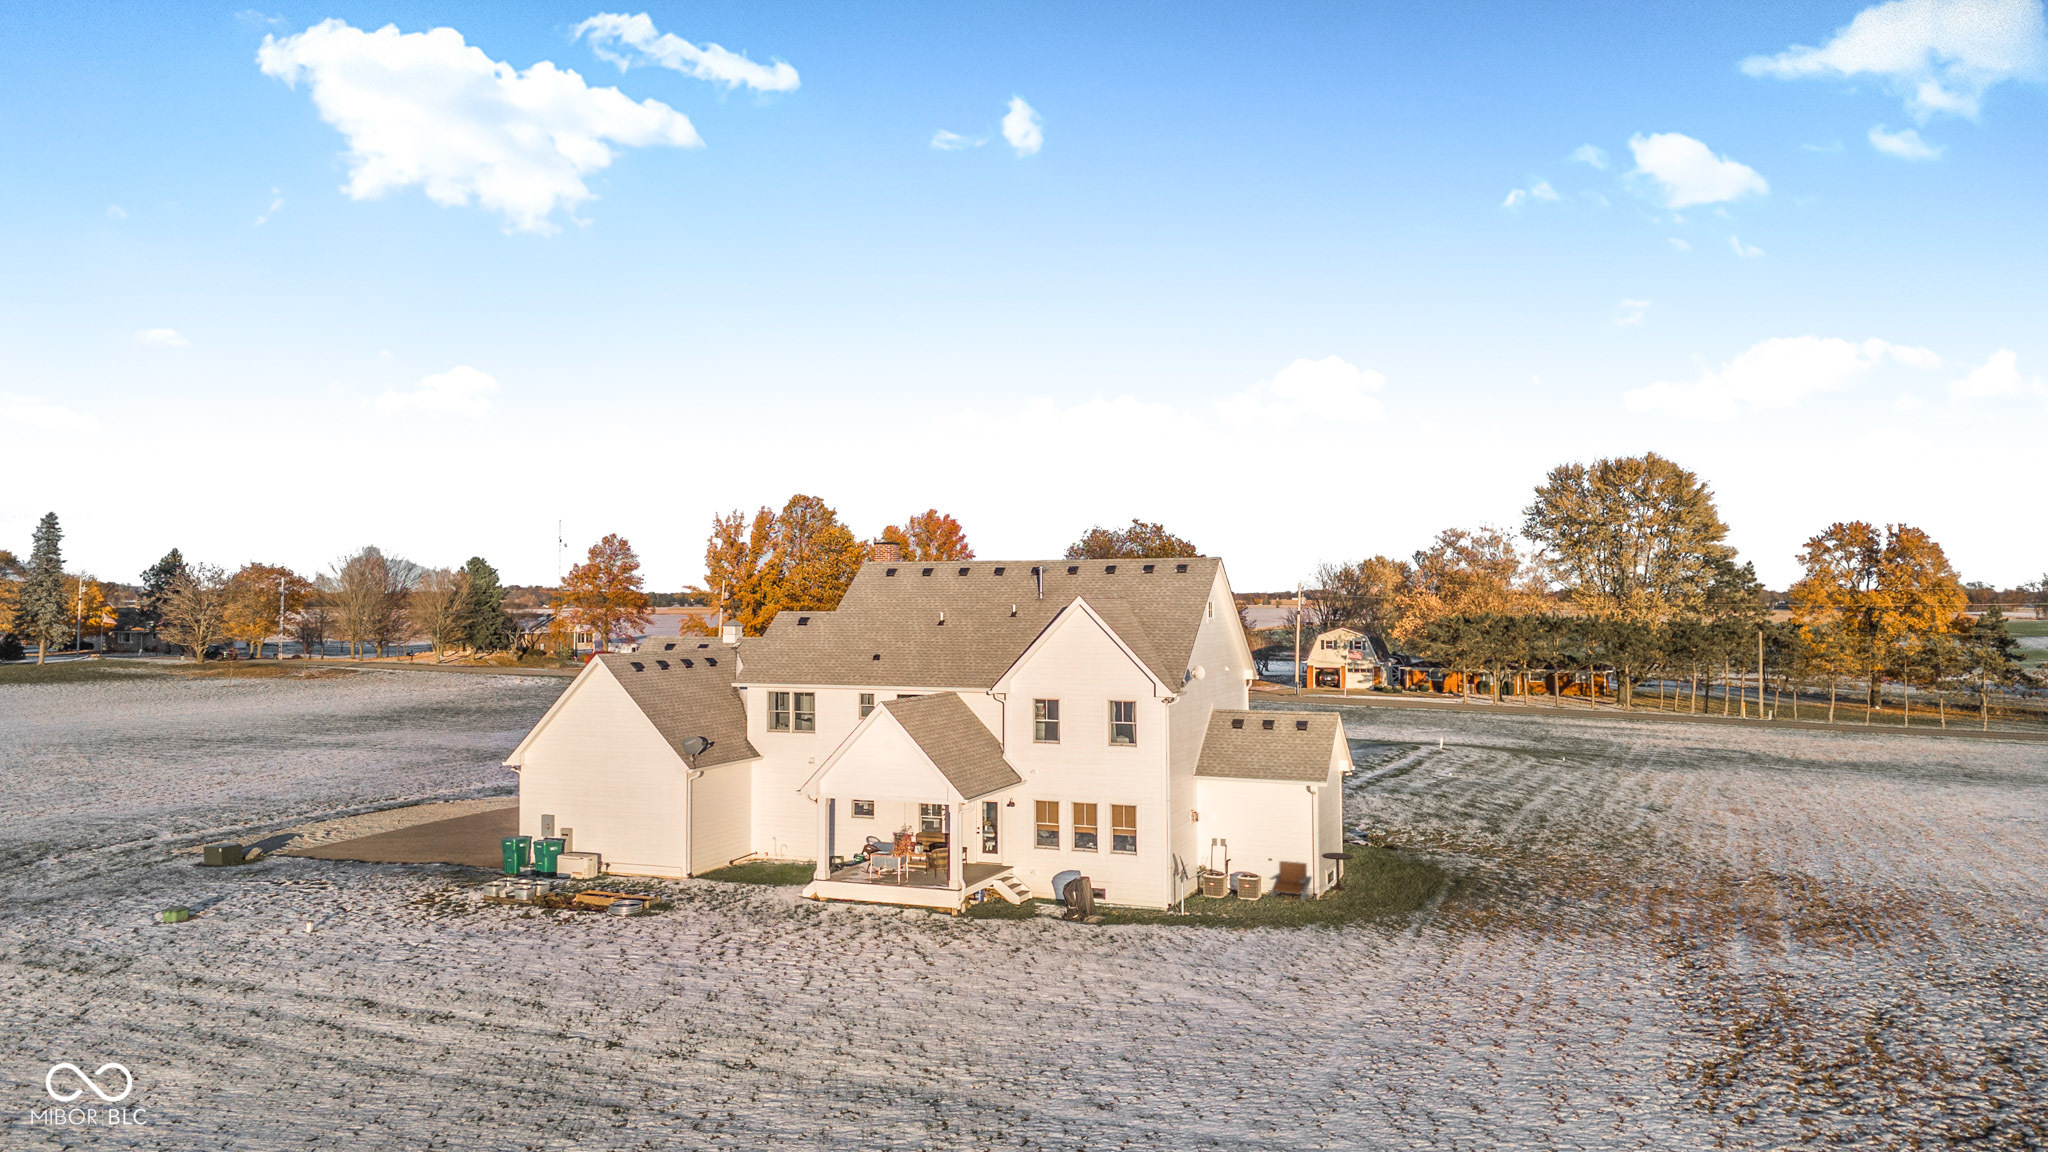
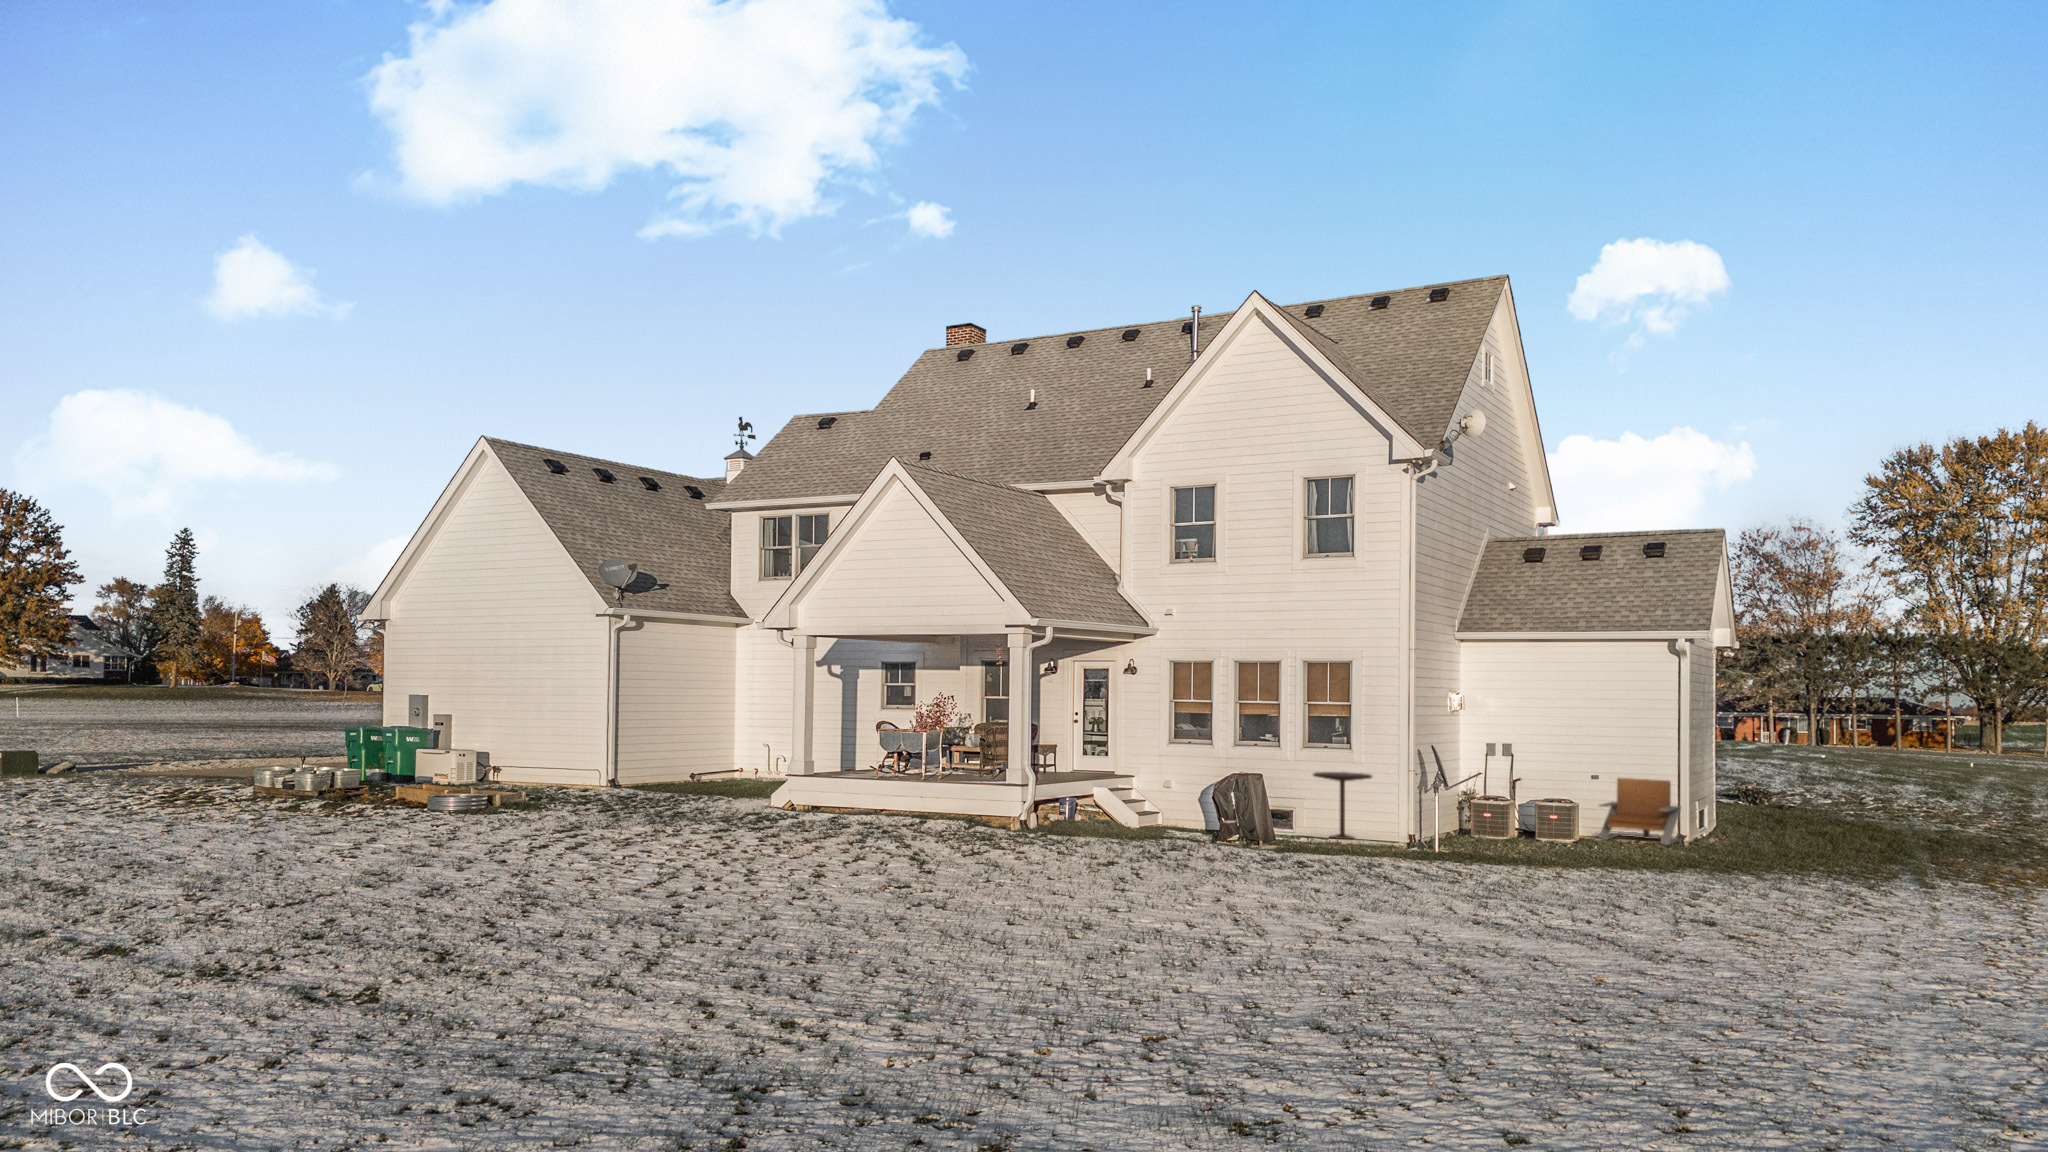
pedestal table: present [1322,853,1353,890] -> present [1313,772,1372,839]

